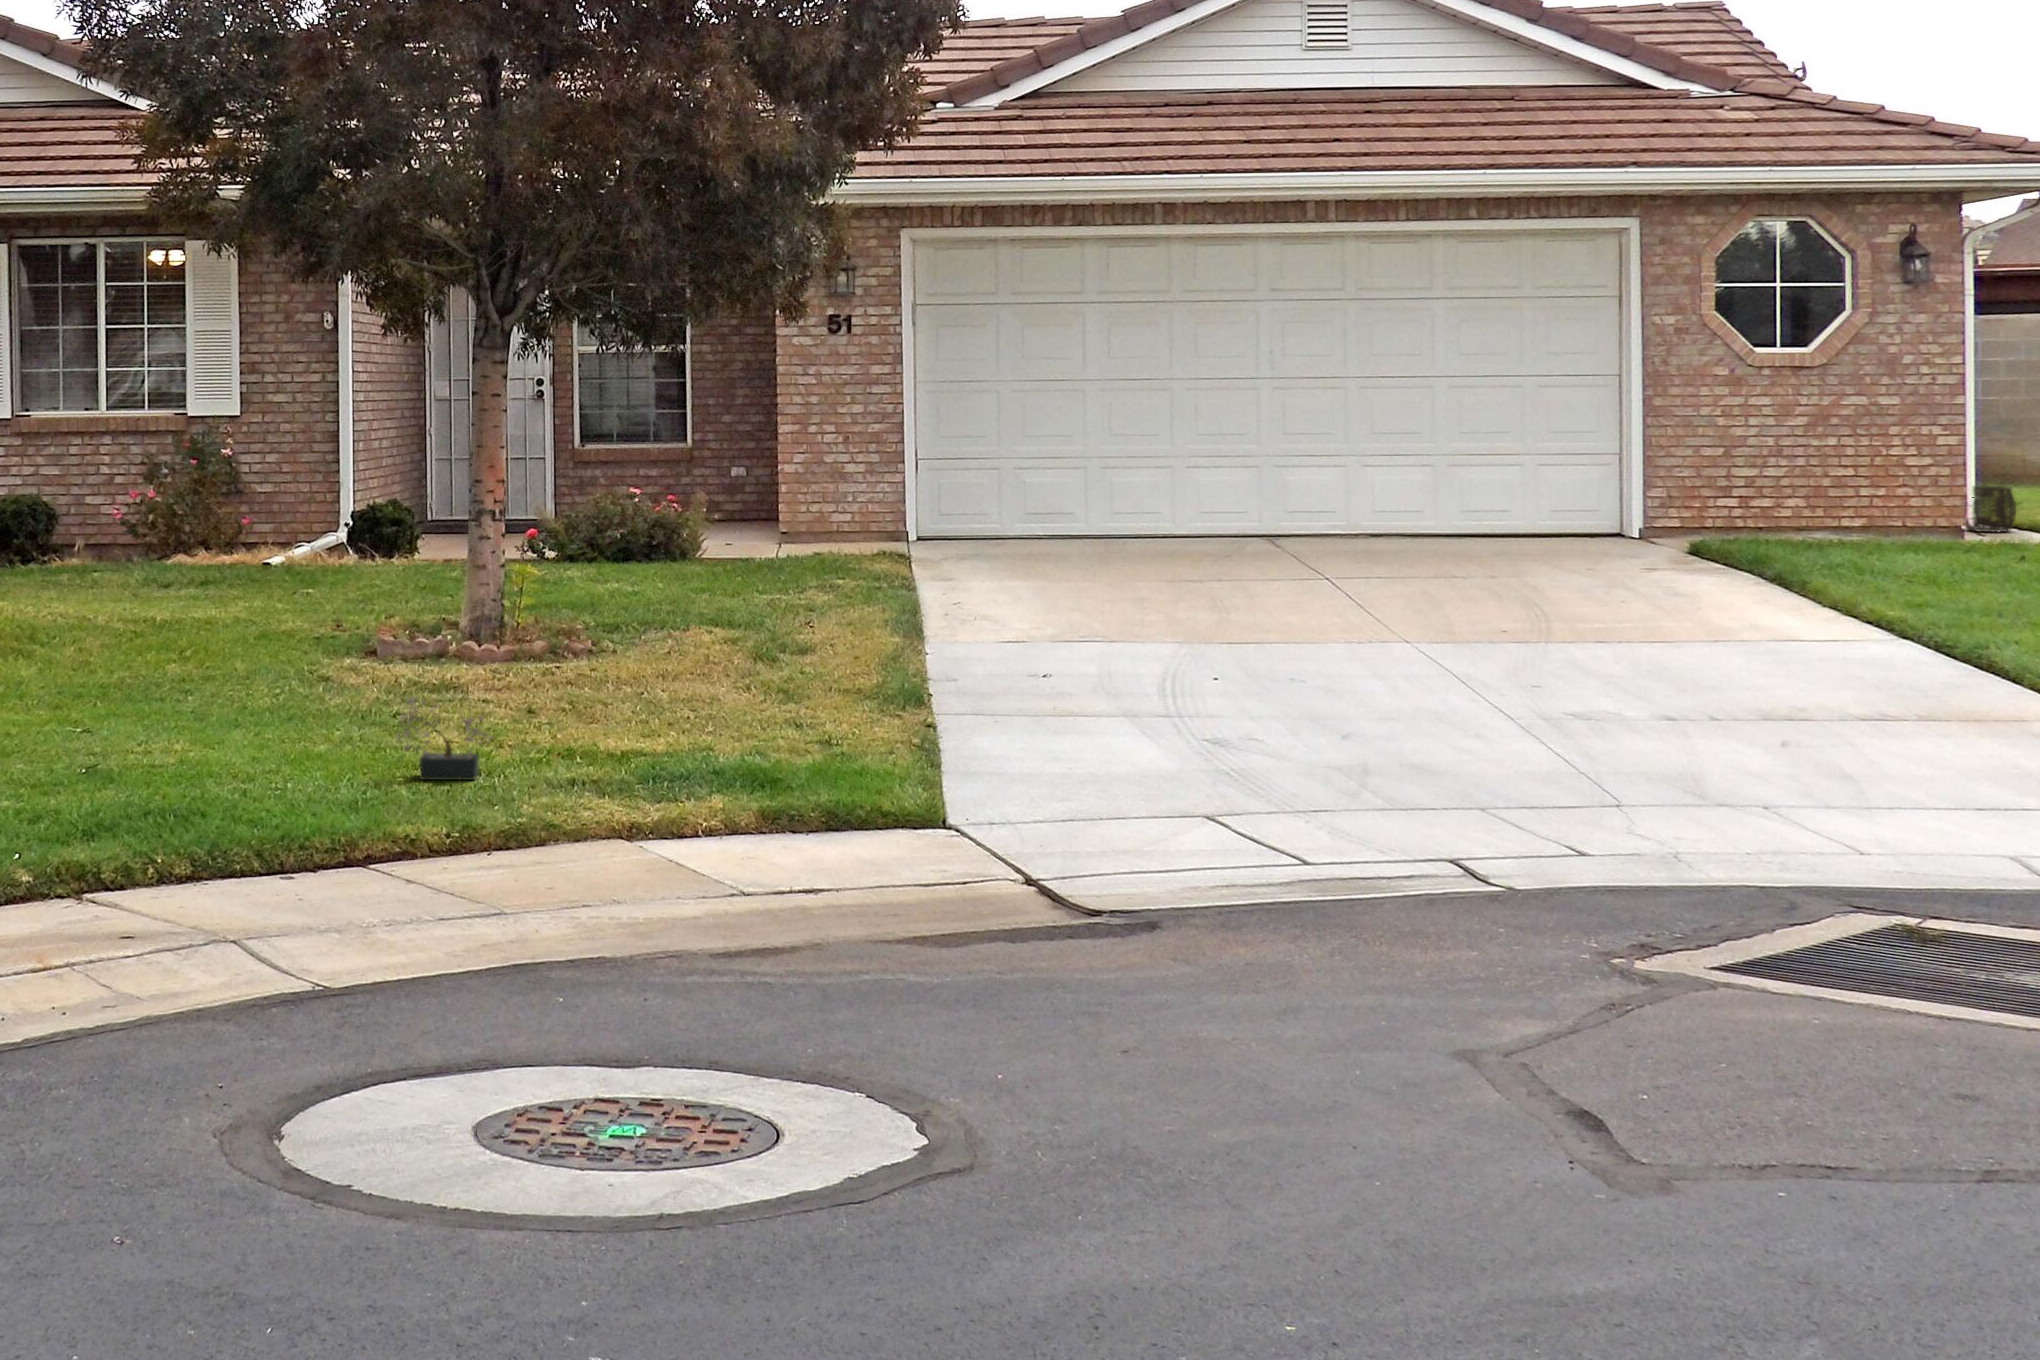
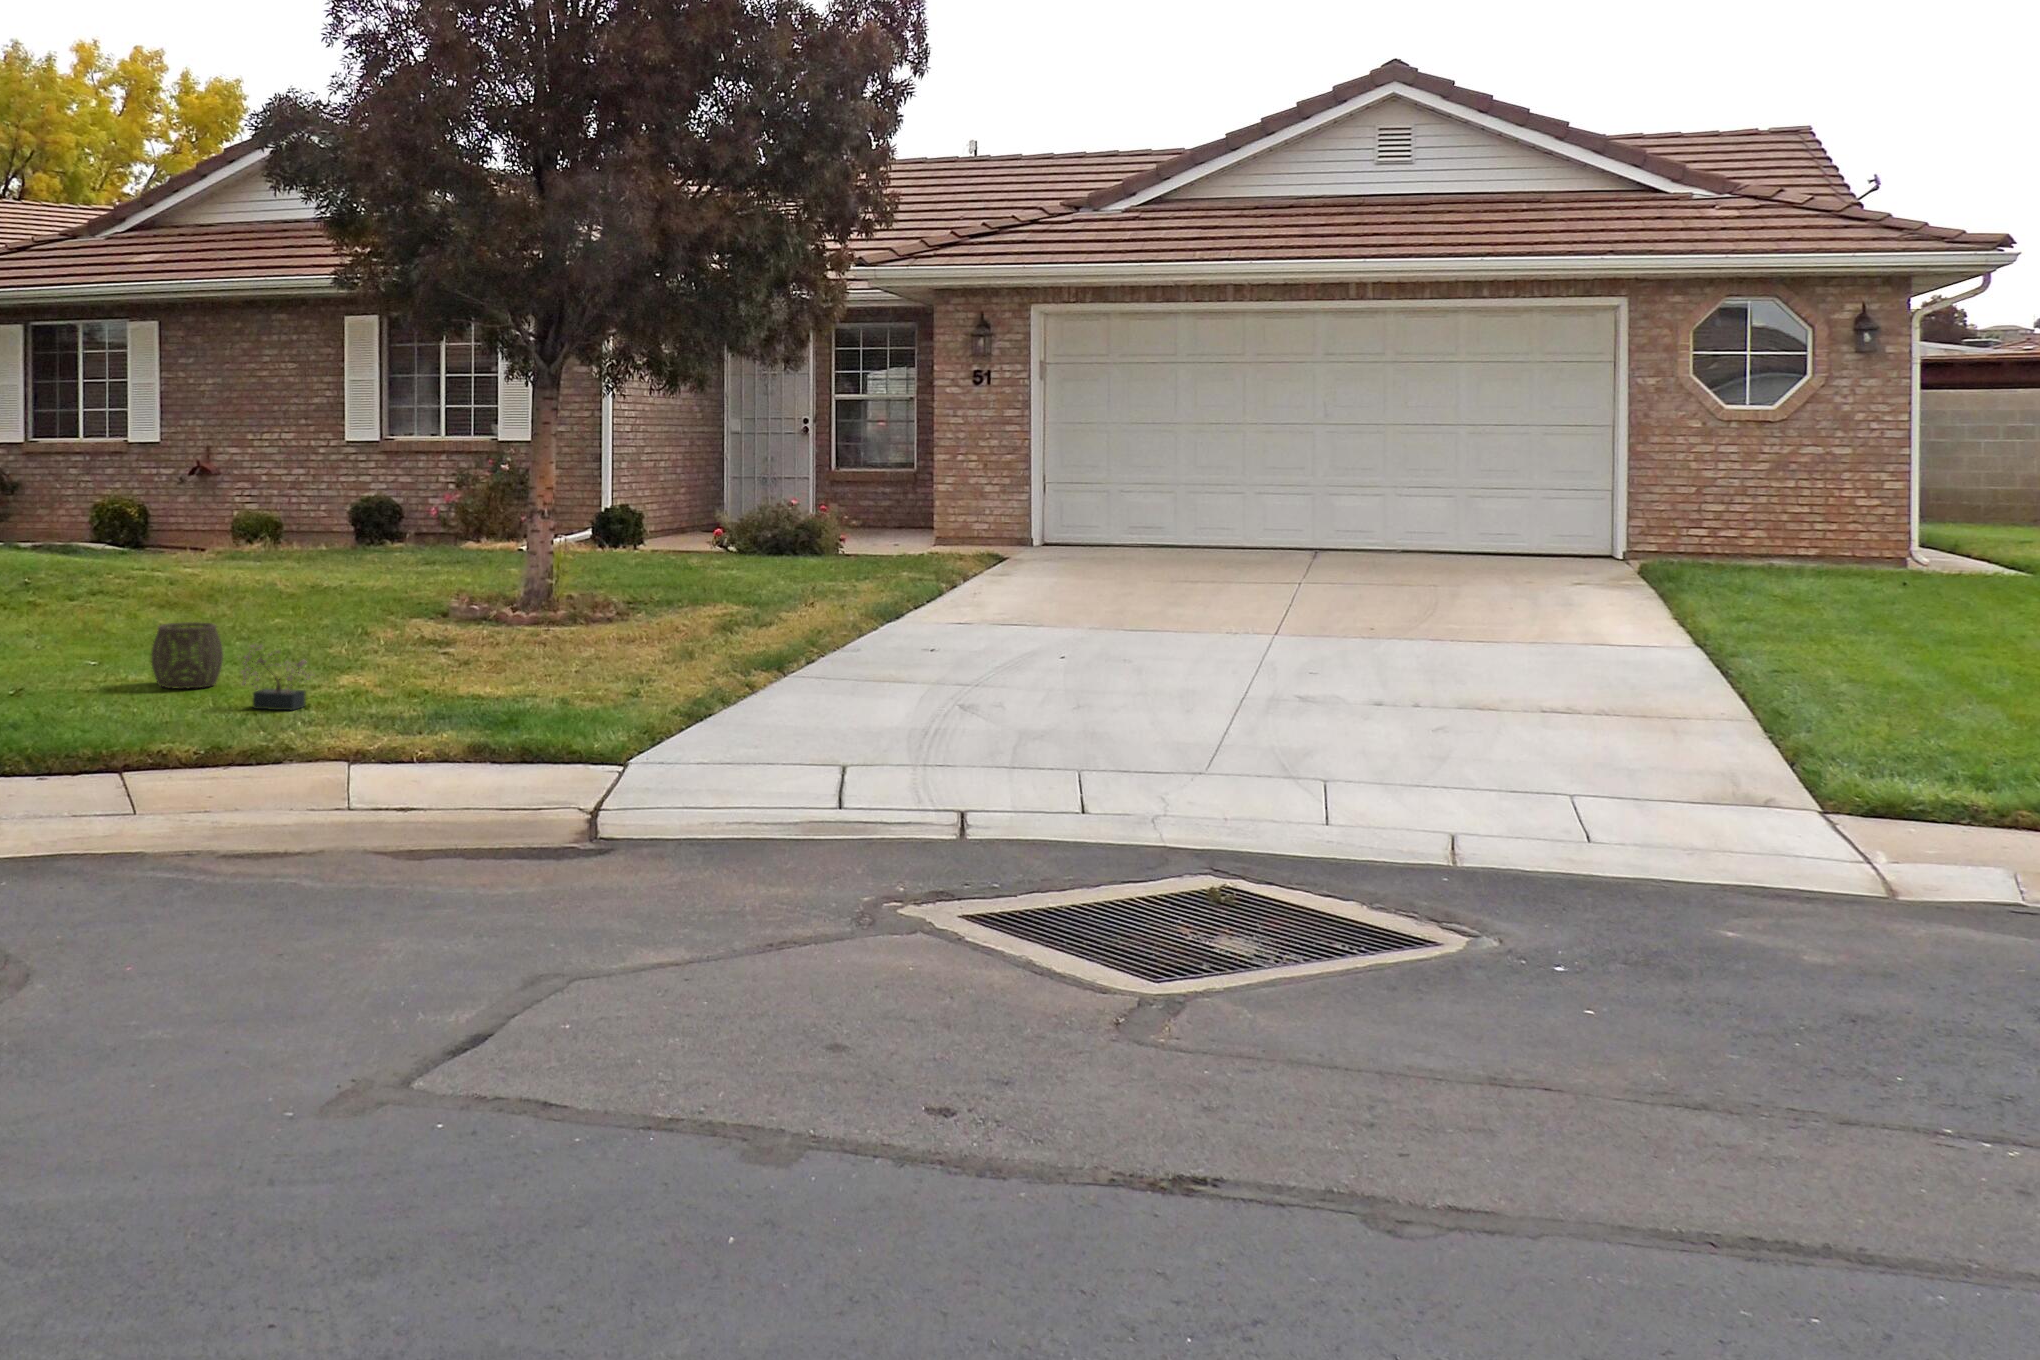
woven basket: present [1966,486,2016,532] -> present [151,622,223,689]

